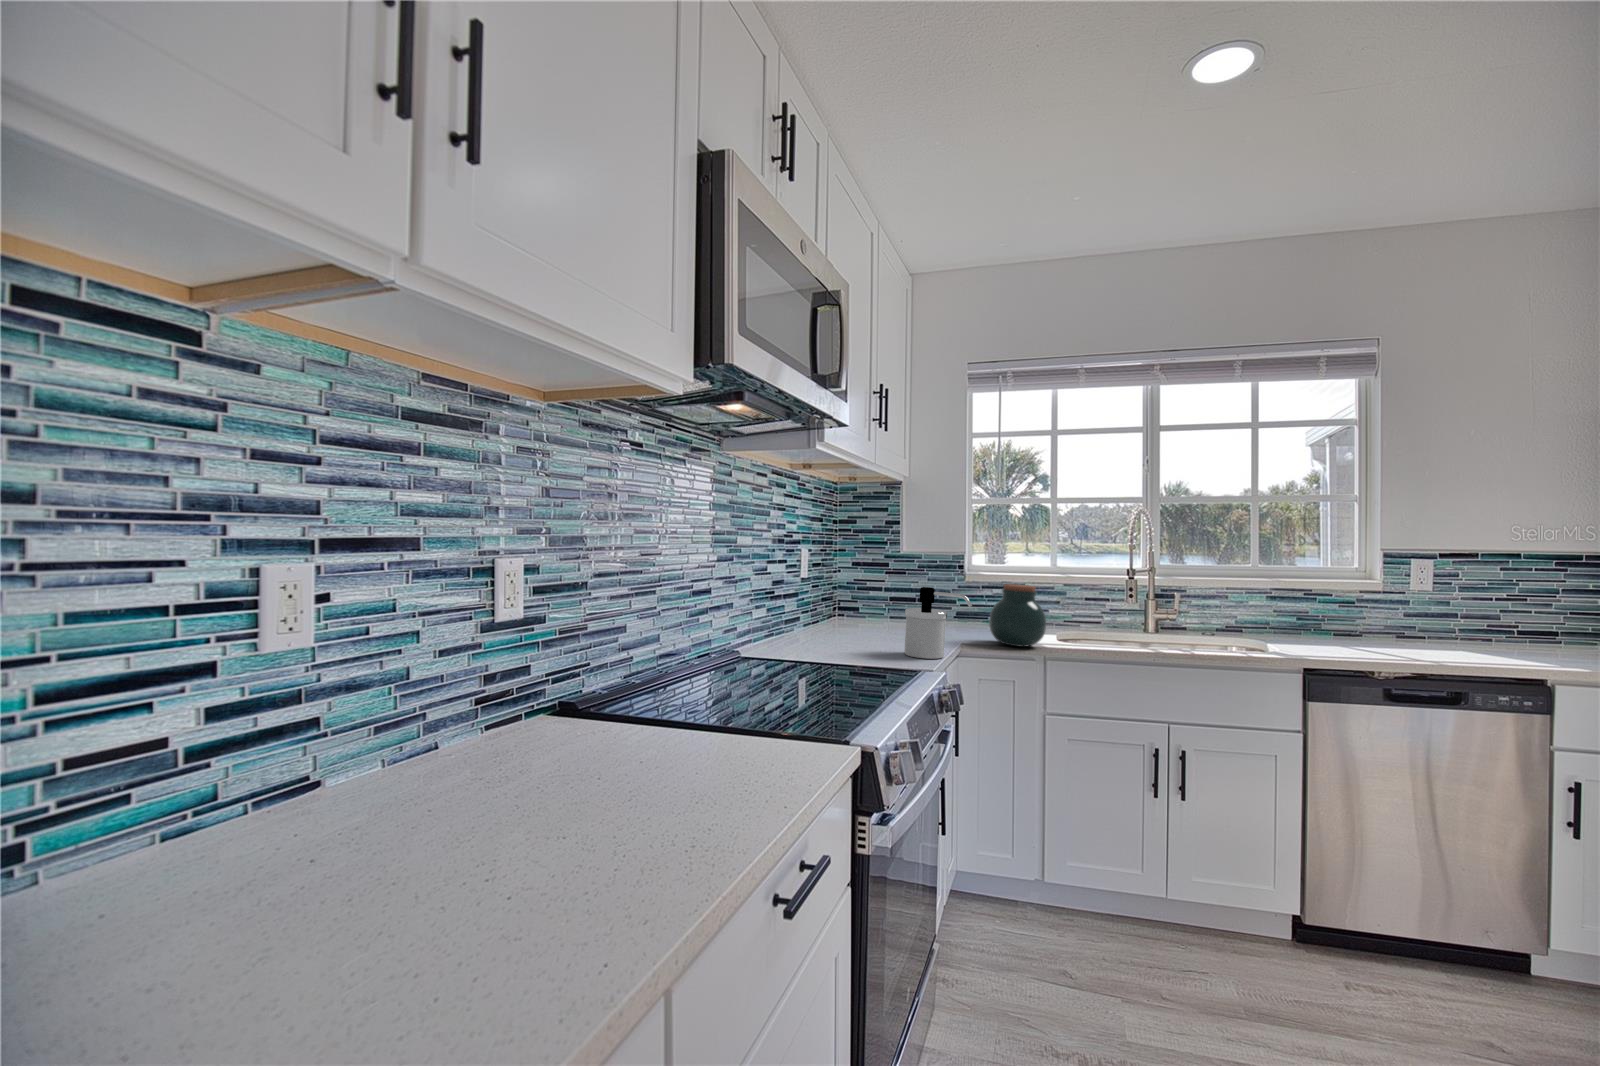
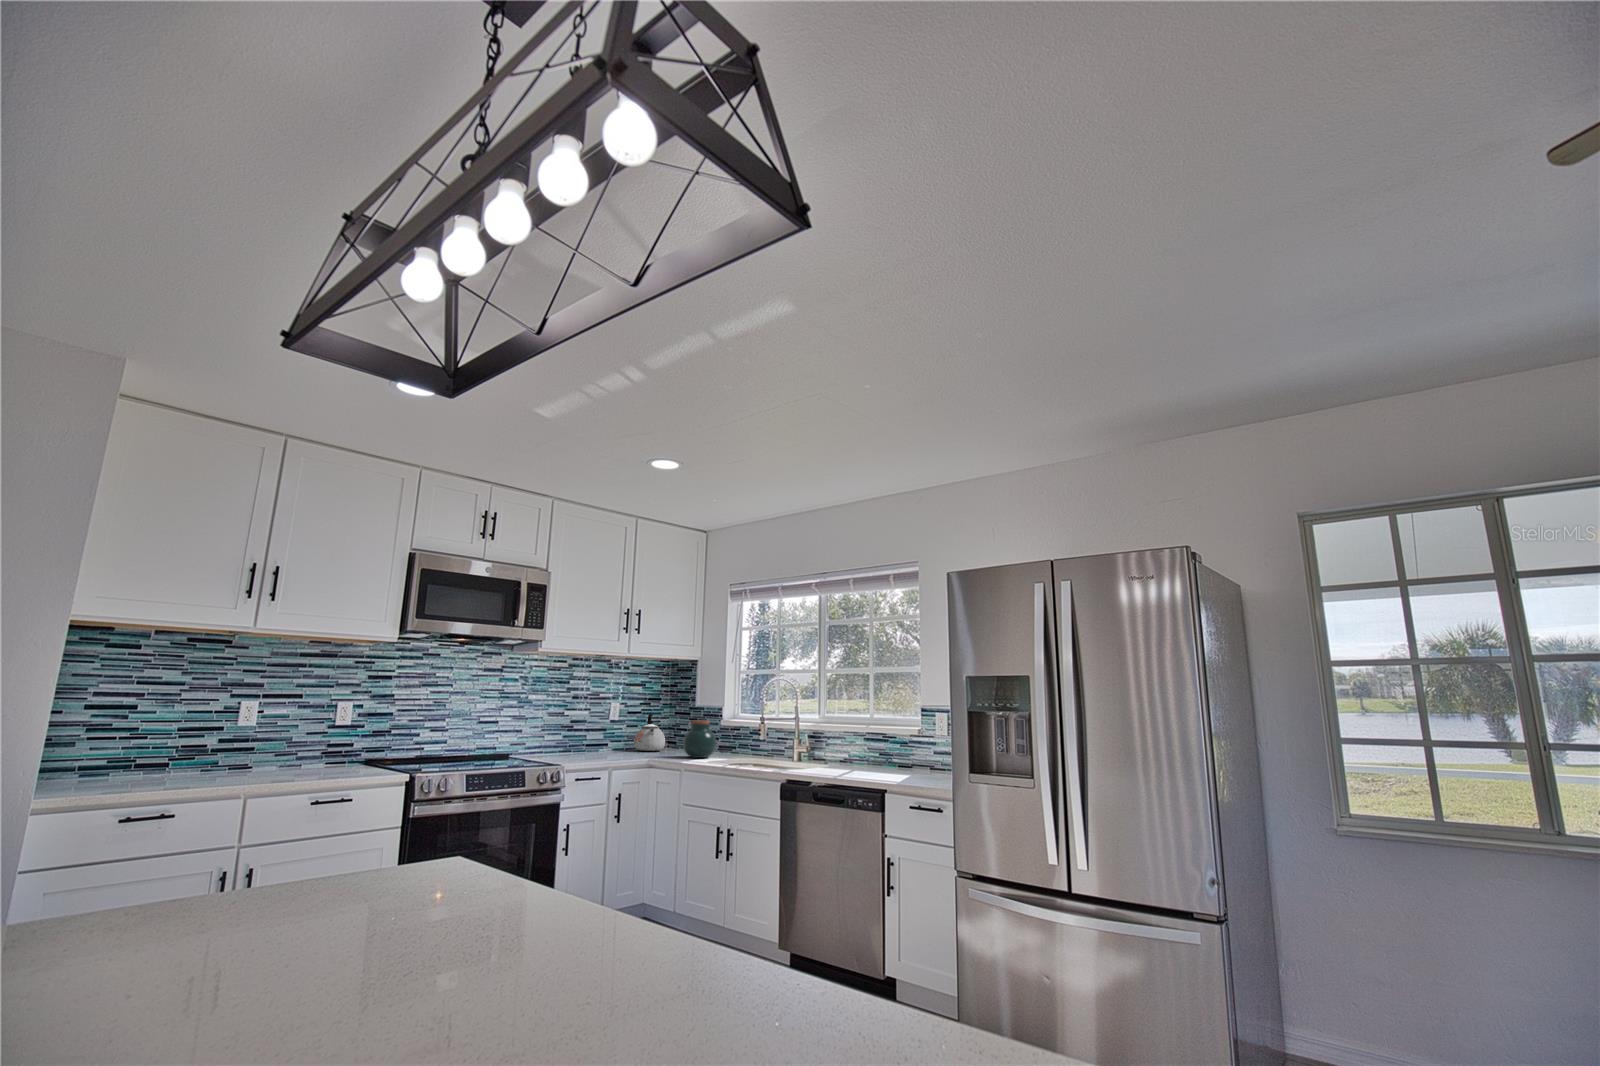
kettle: none [848,567,899,628] -> present [634,714,665,751]
soap dispenser: present [904,587,972,659] -> none [601,720,628,759]

